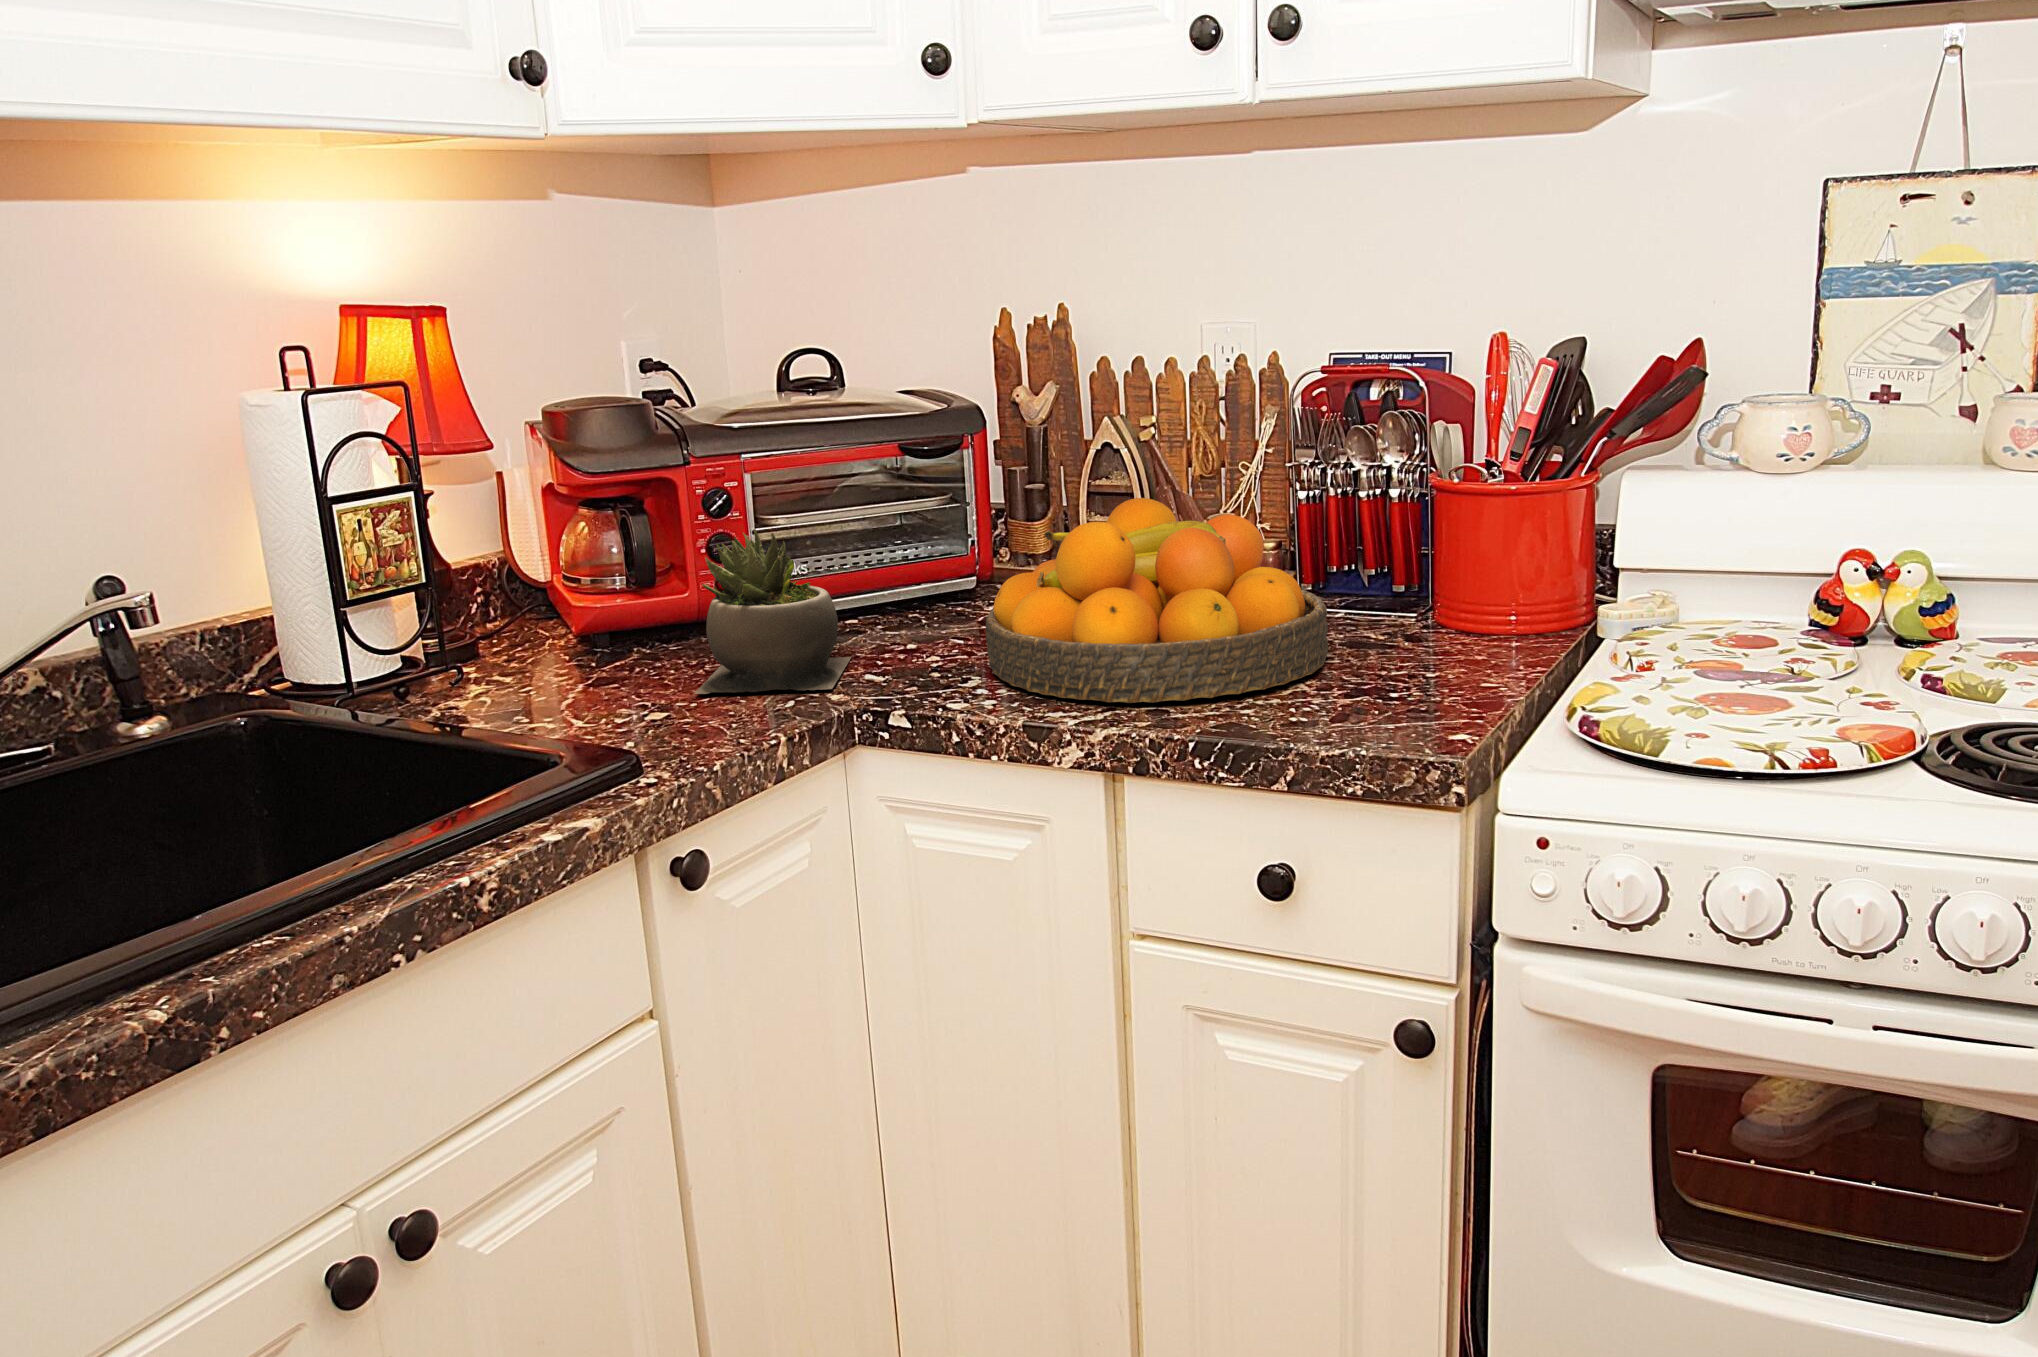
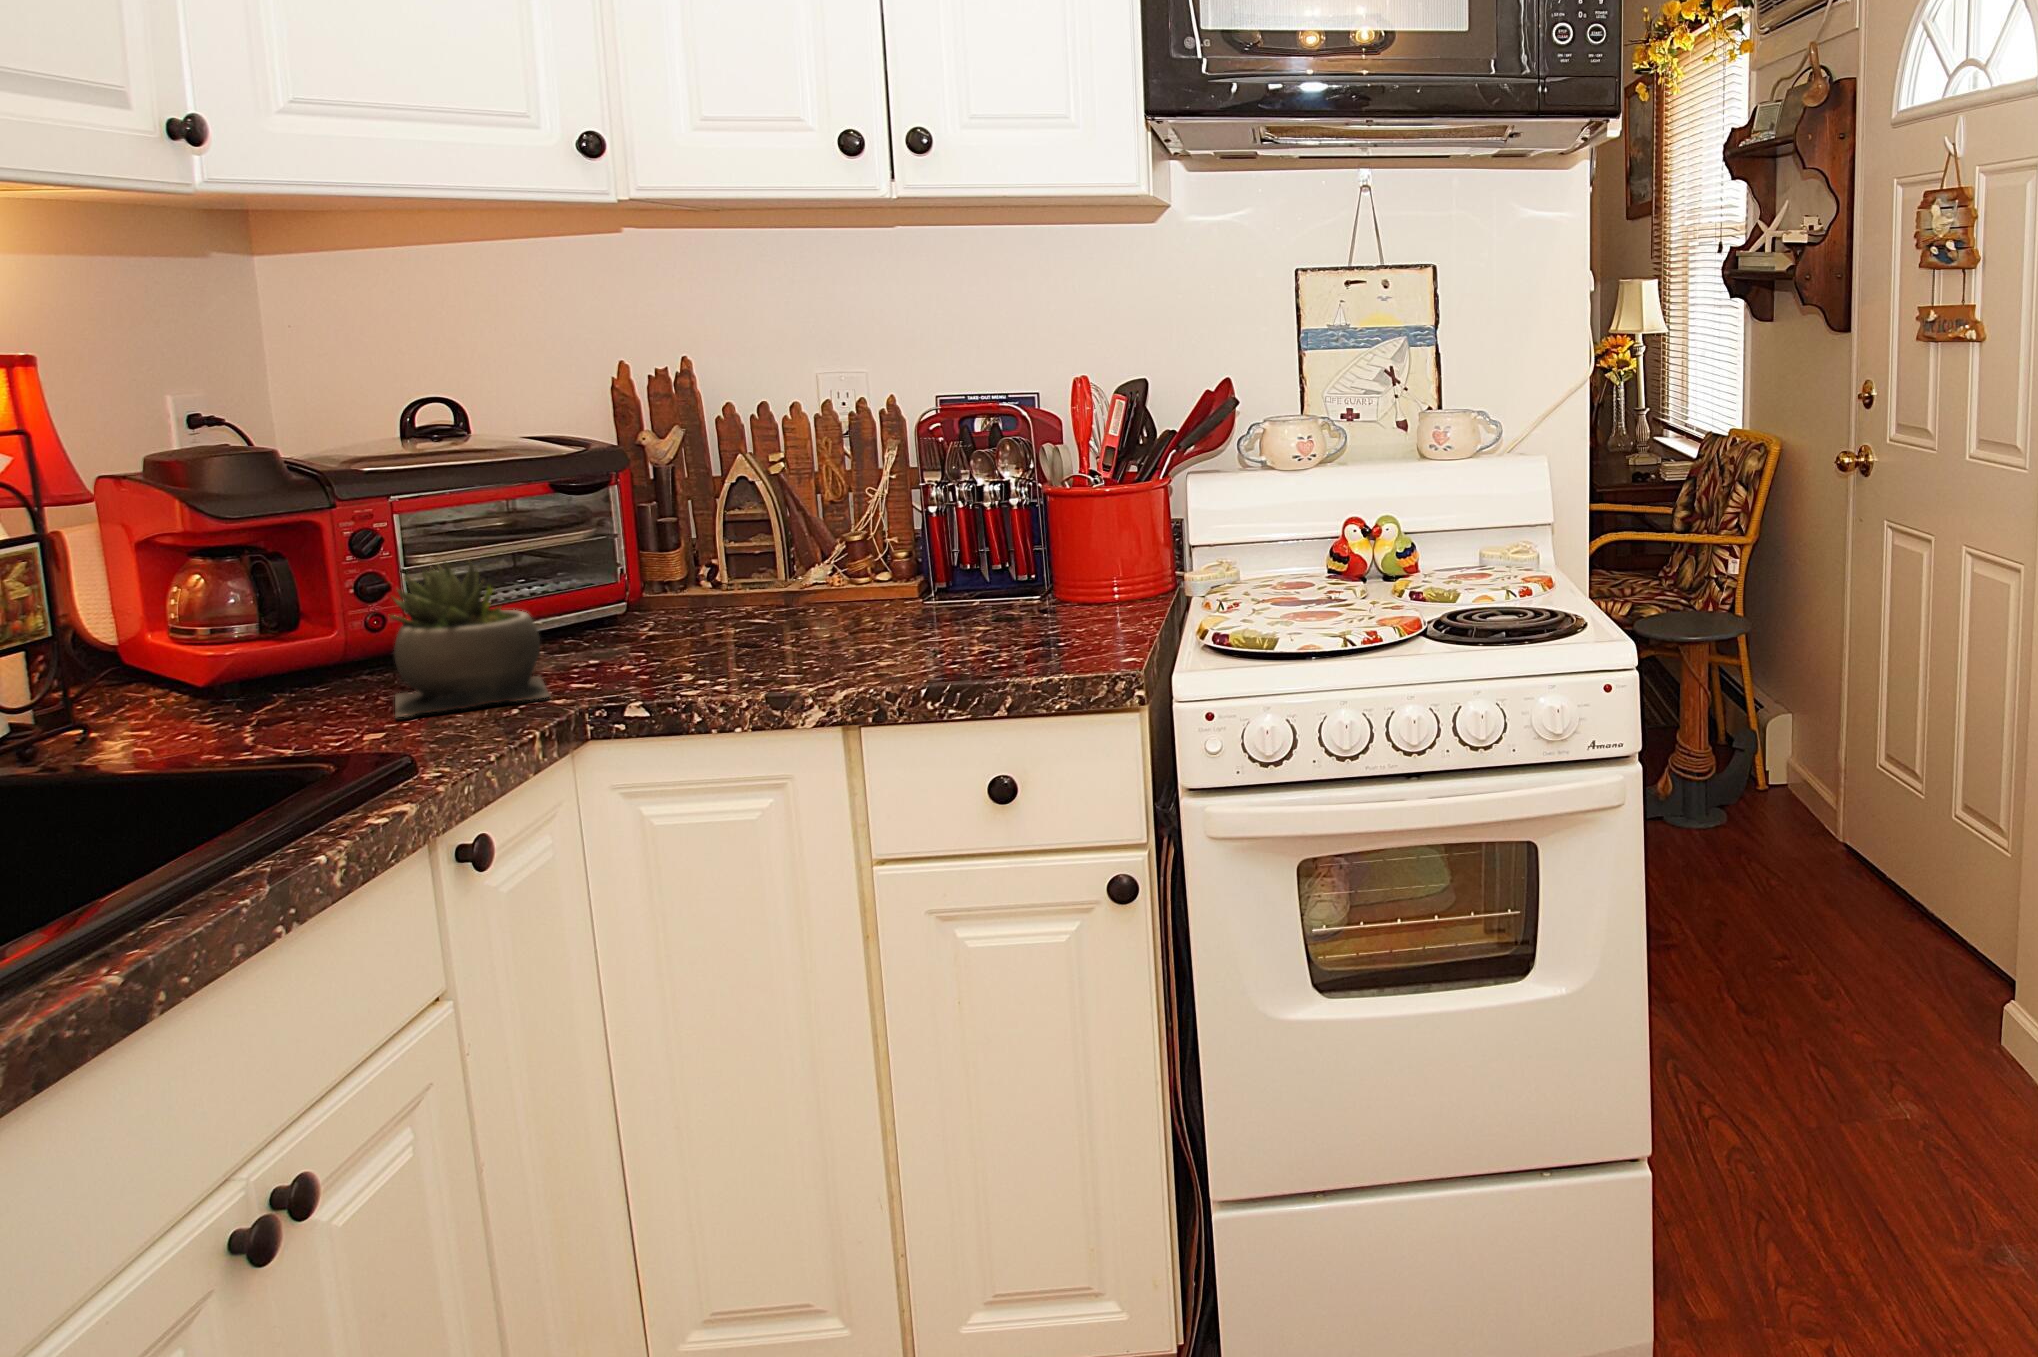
fruit bowl: present [986,498,1328,703] -> none [691,514,1001,675]

